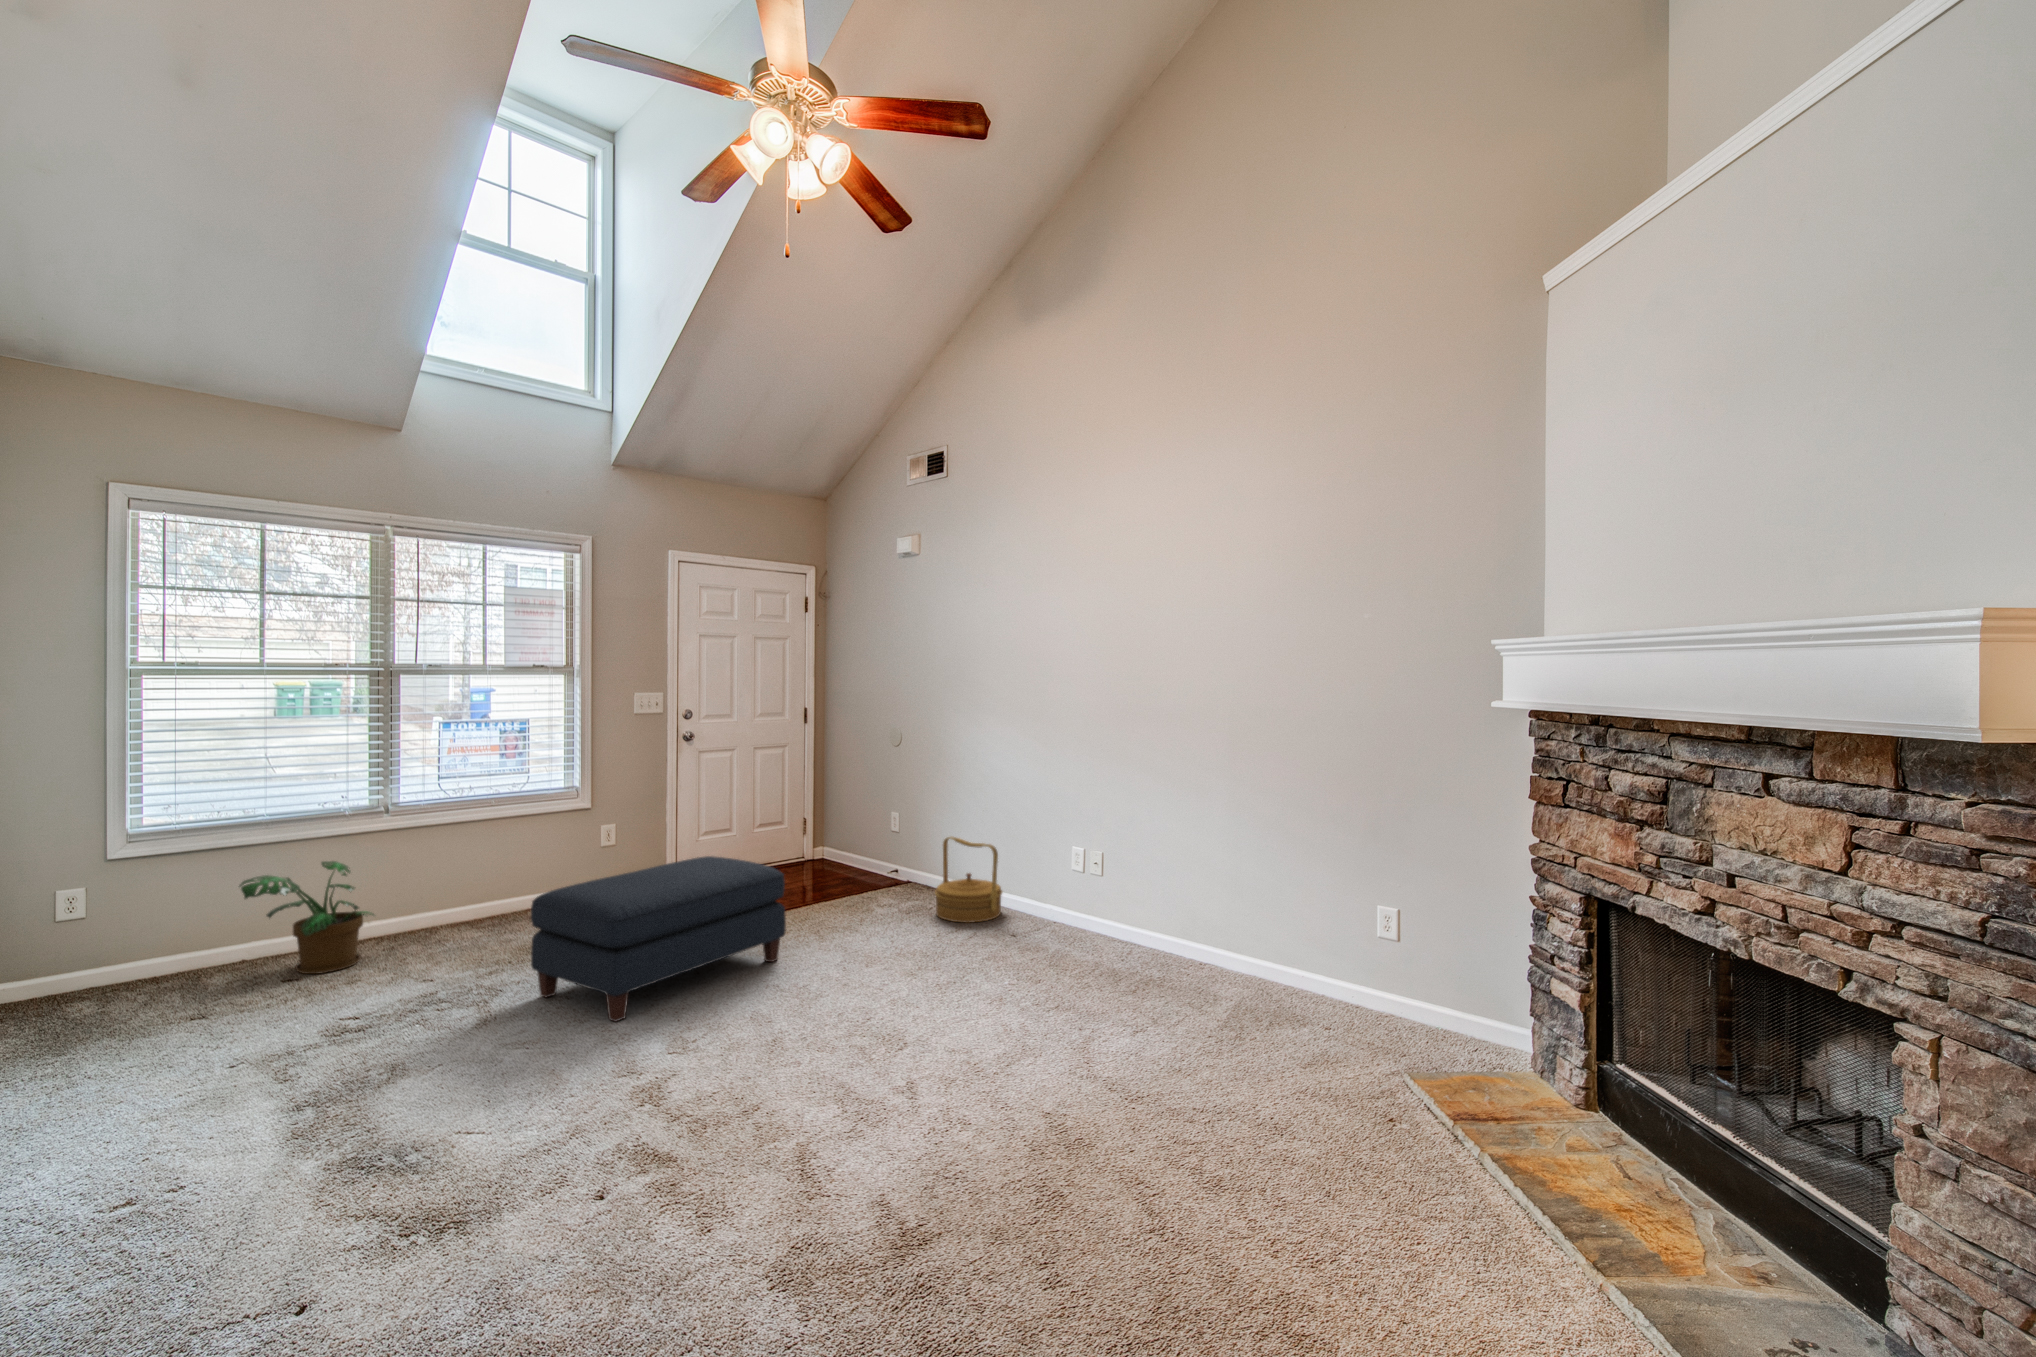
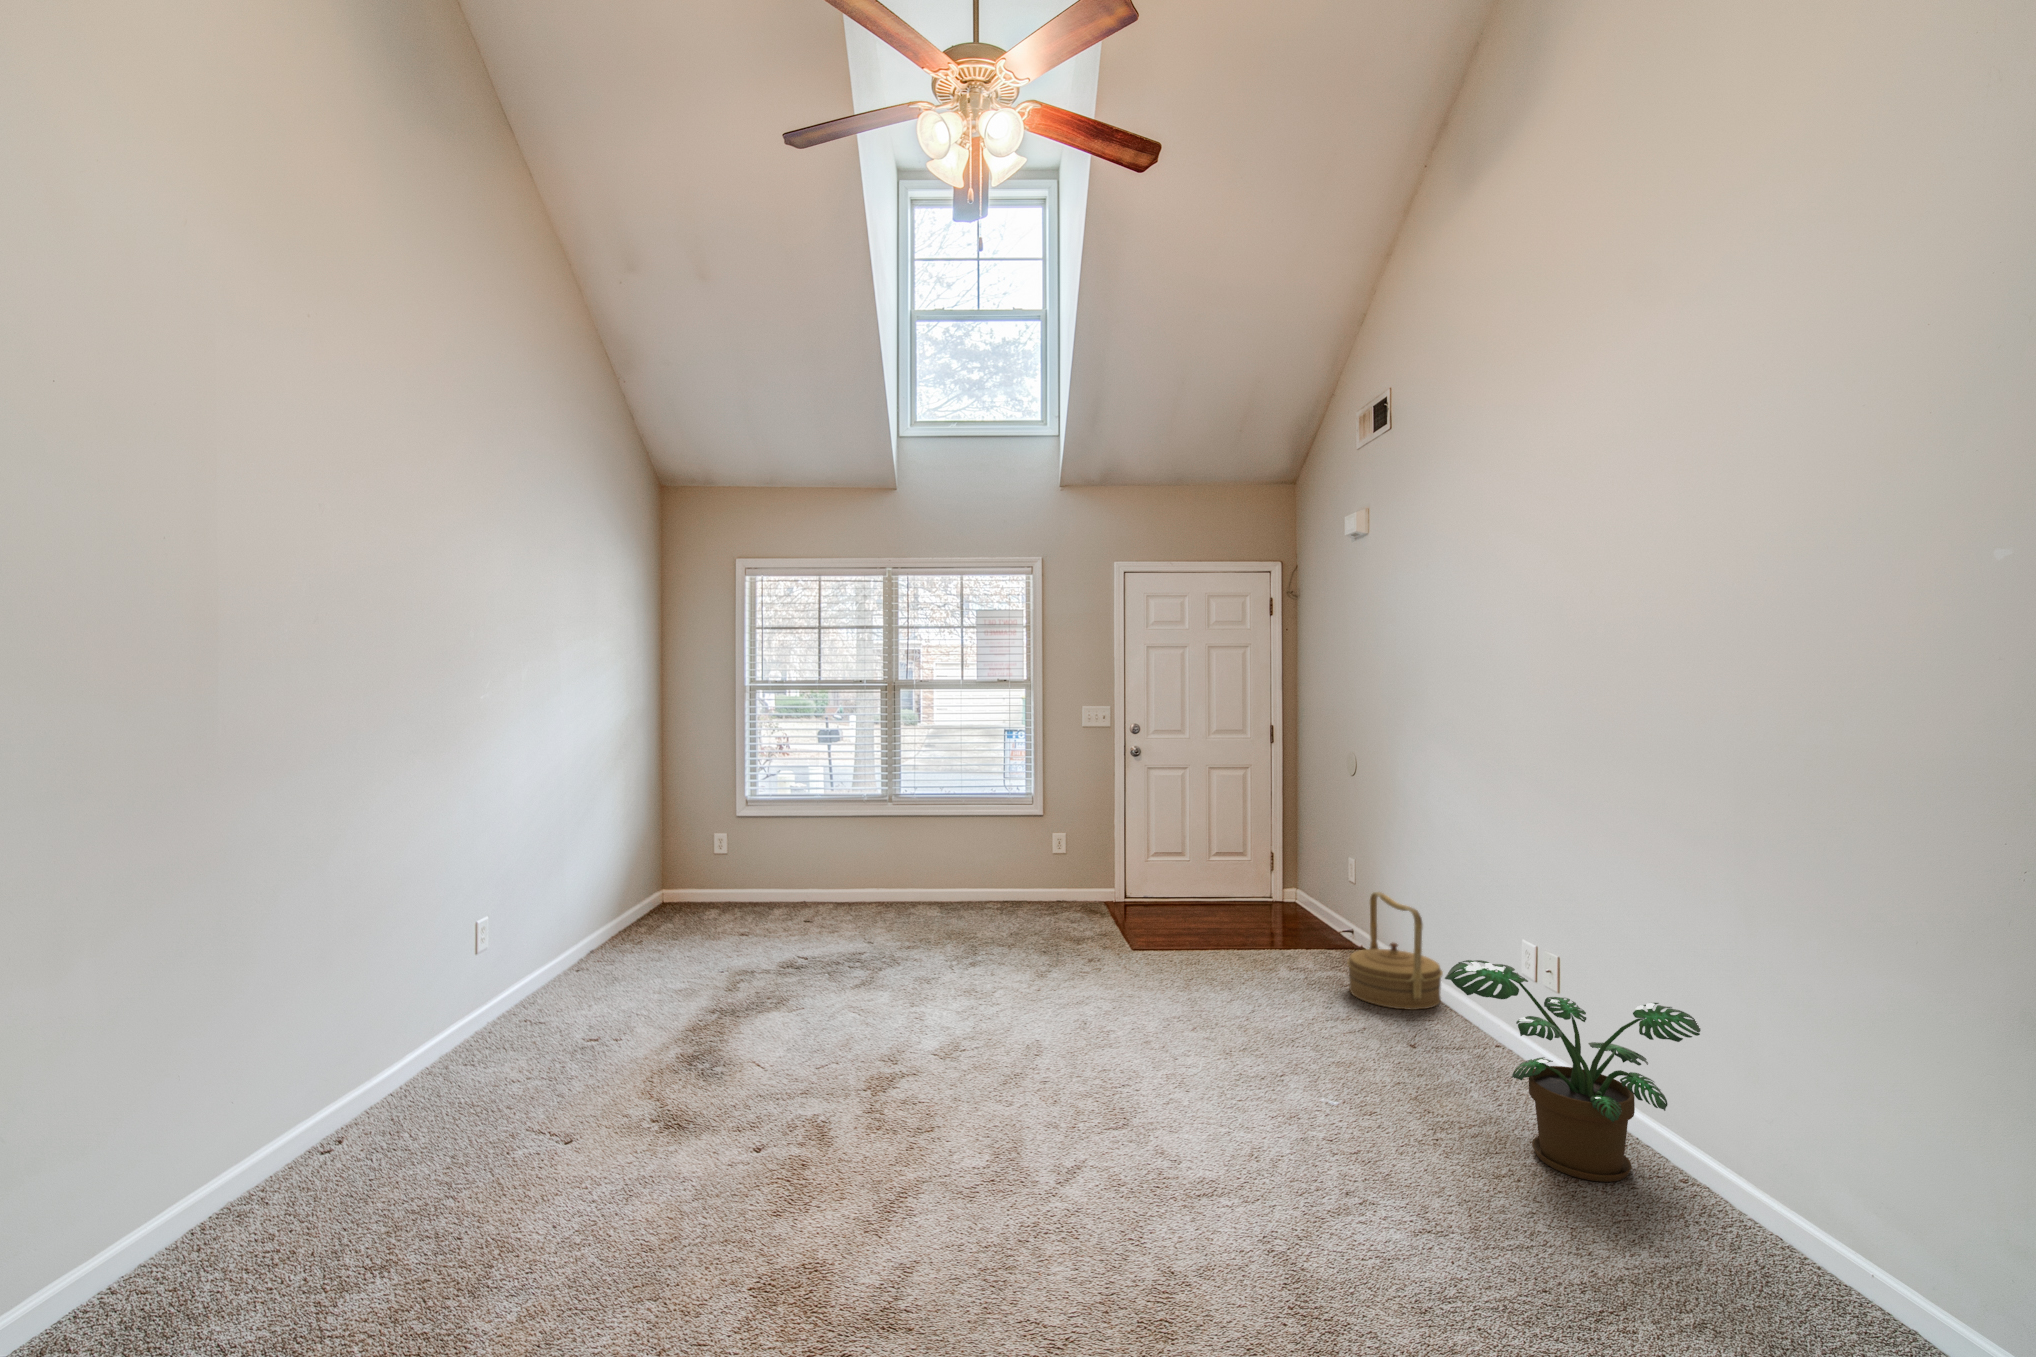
ottoman: present [531,856,786,1022] -> none [909,871,1134,1010]
potted plant: present [240,861,374,974] -> present [1445,960,1701,1182]

